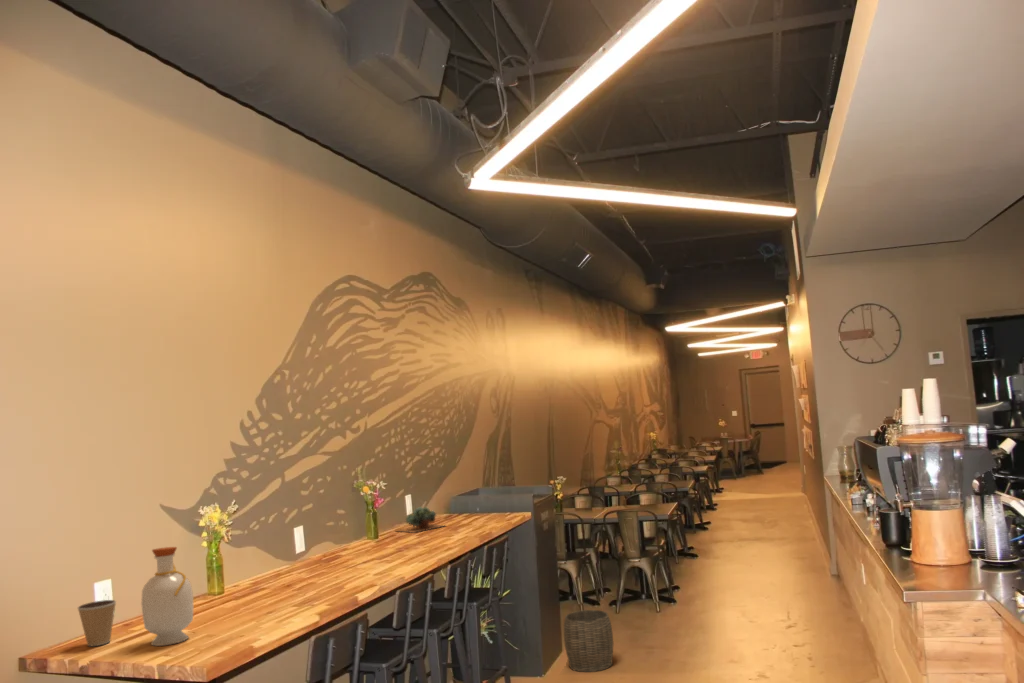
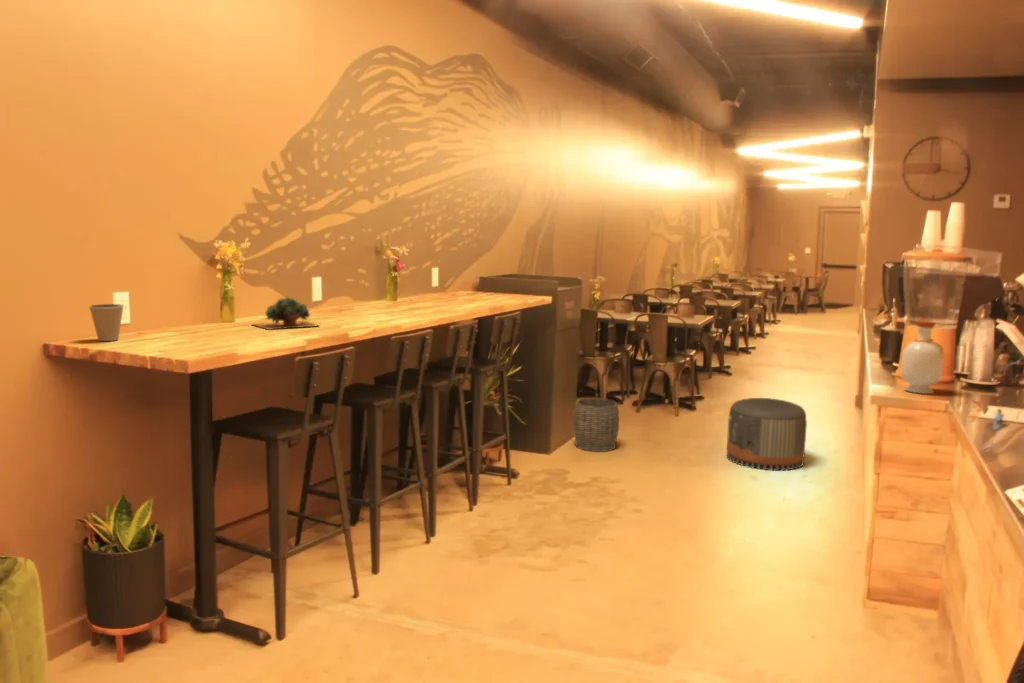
succulent plant: present [397,507,443,533] -> present [254,297,317,330]
bottle: present [141,547,193,646] -> present [901,321,944,394]
pouf: none [726,587,812,668] -> present [727,398,807,471]

